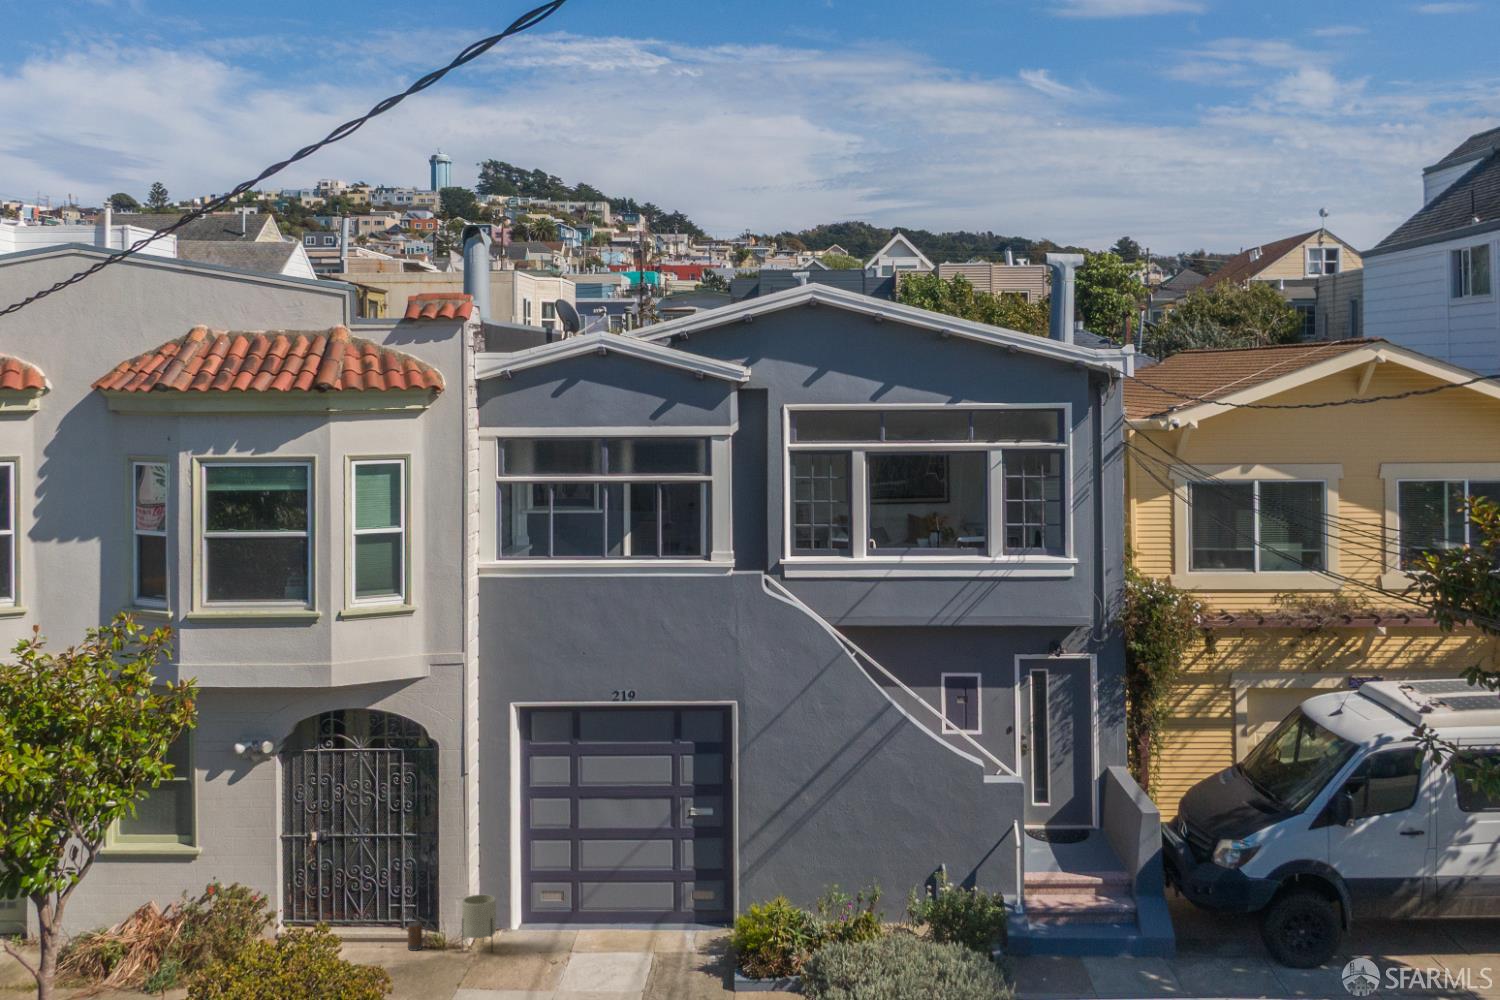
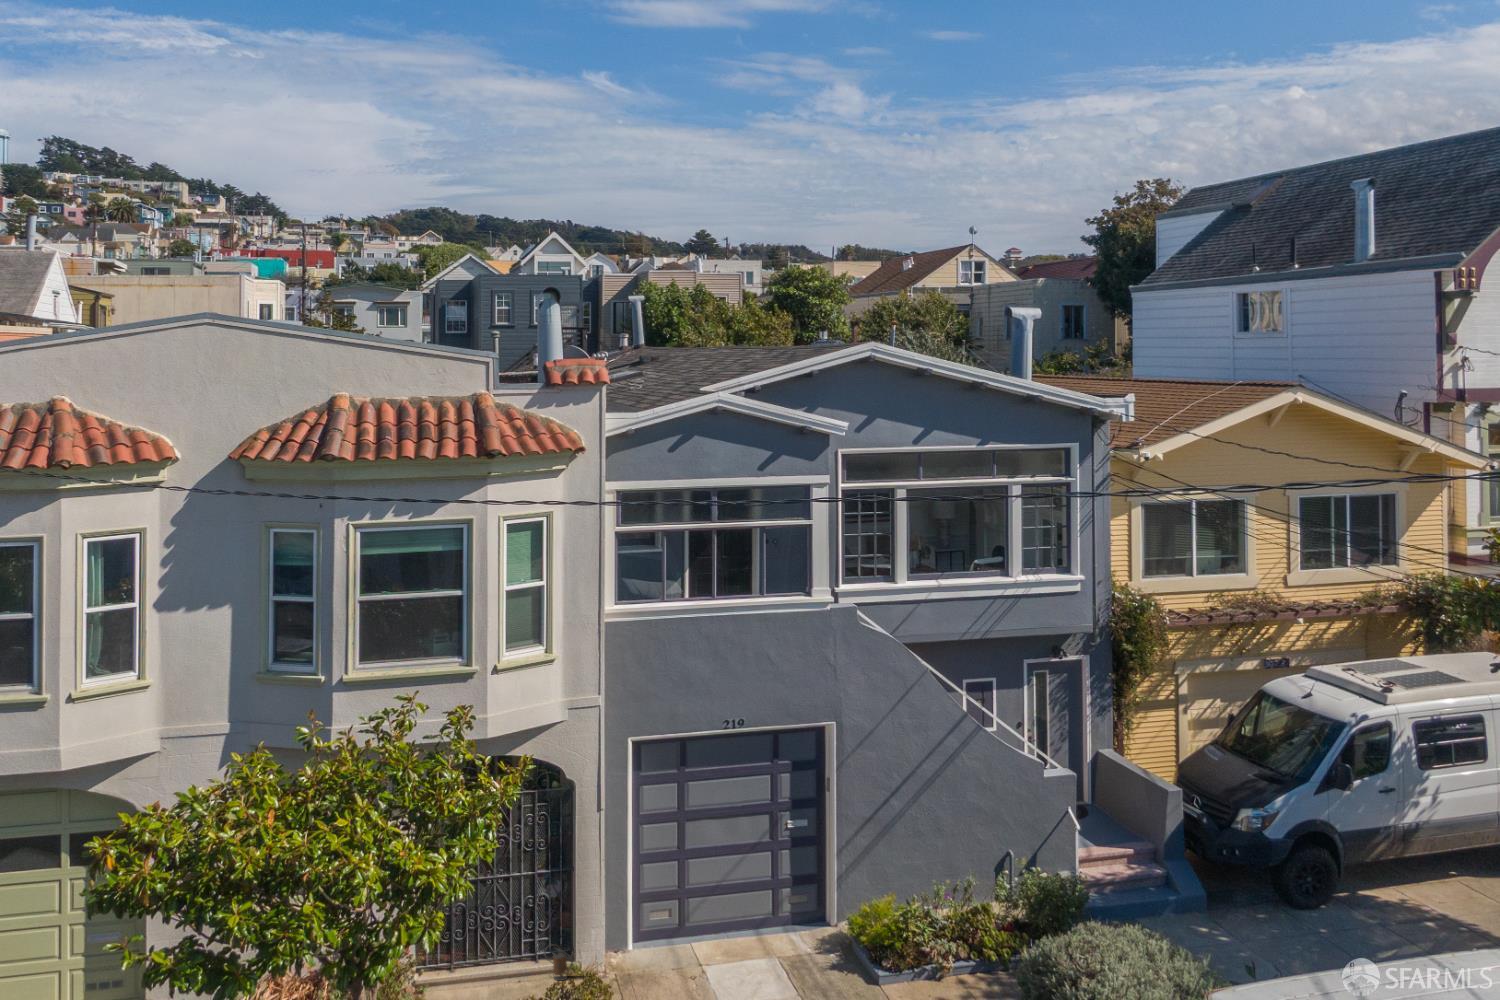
planter: present [462,894,496,941] -> none [604,920,636,977]

